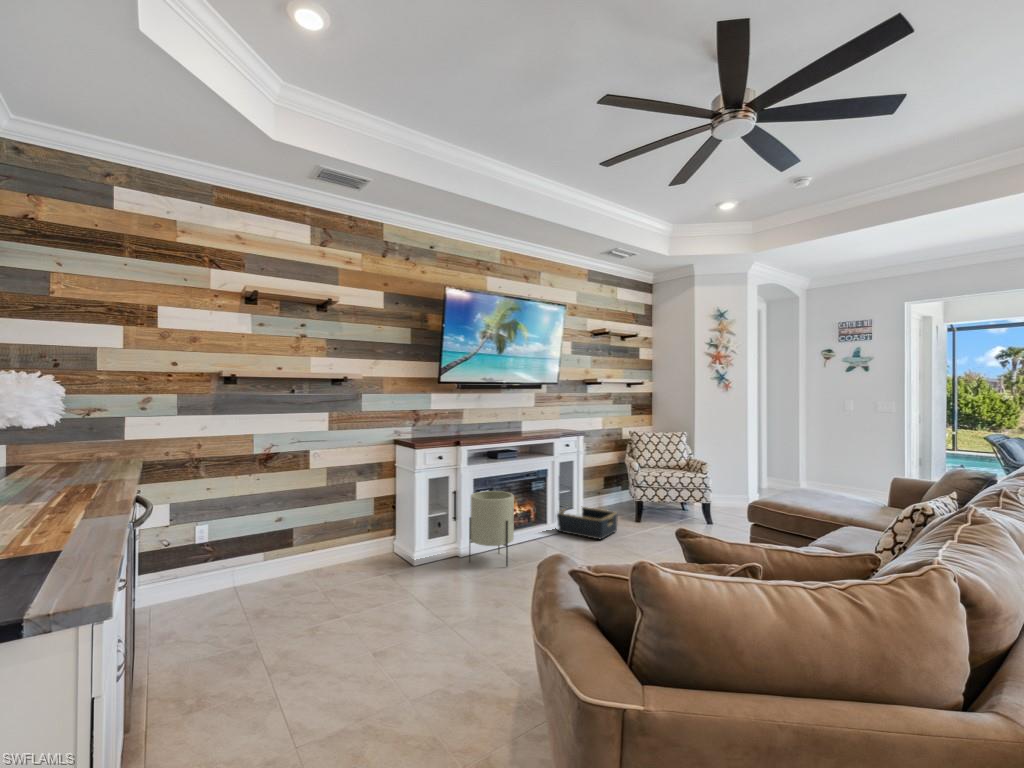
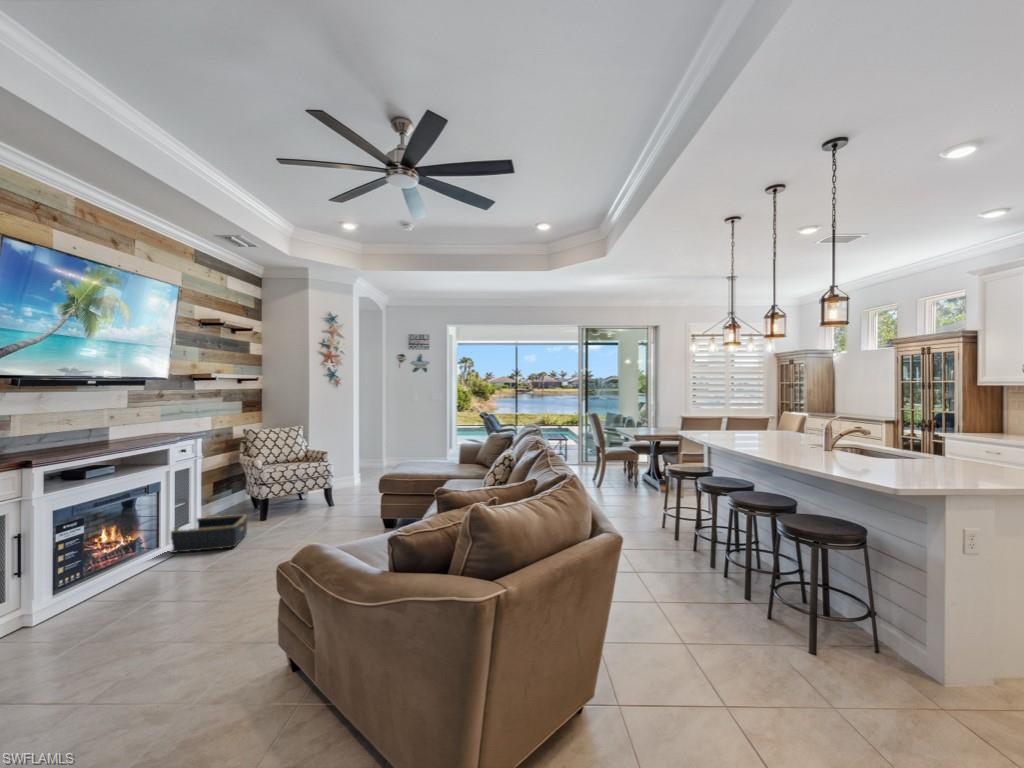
planter: present [469,491,514,566] -> none [53,519,131,627]

